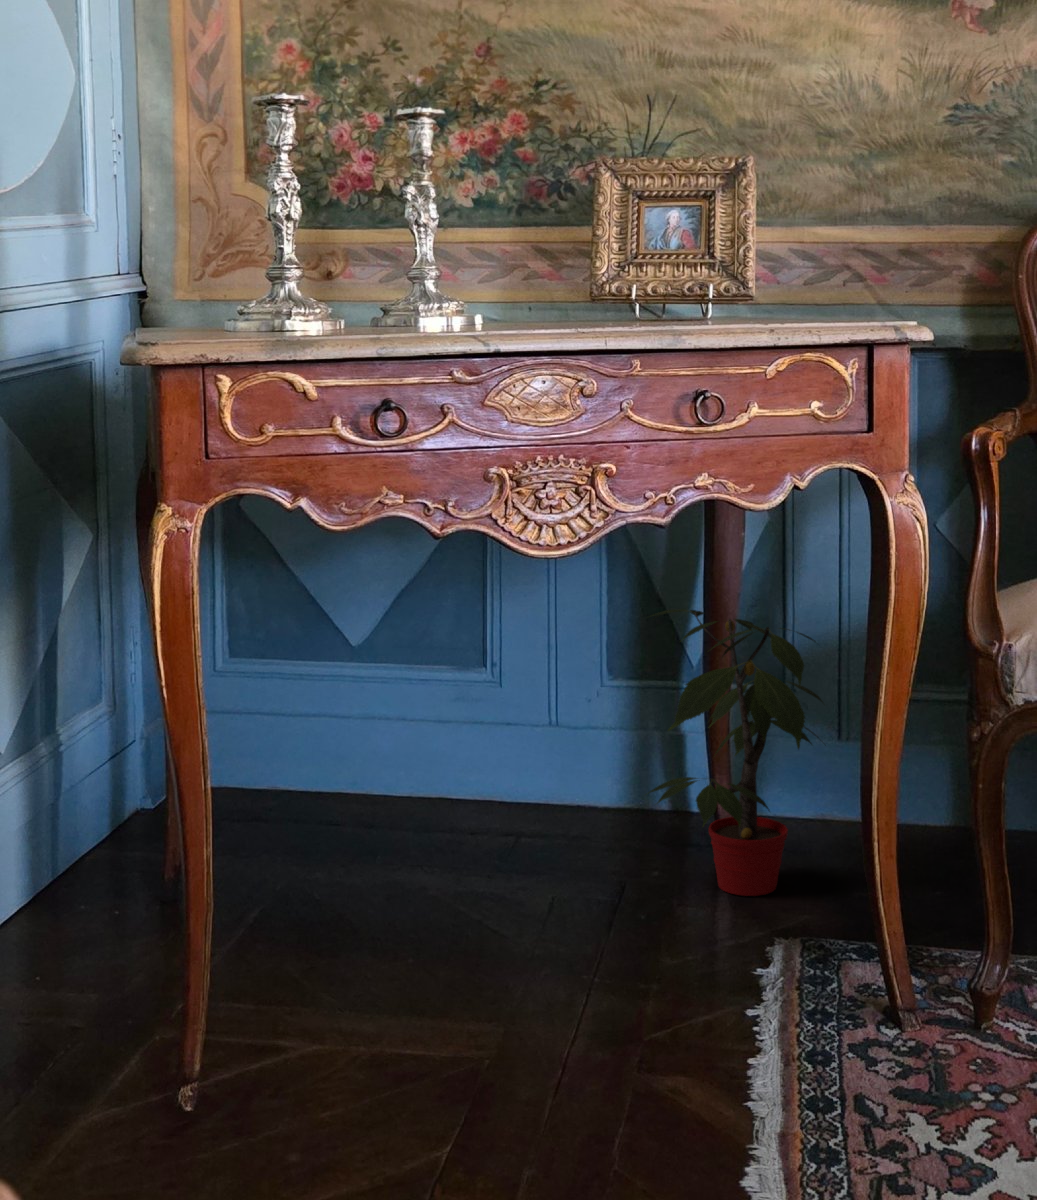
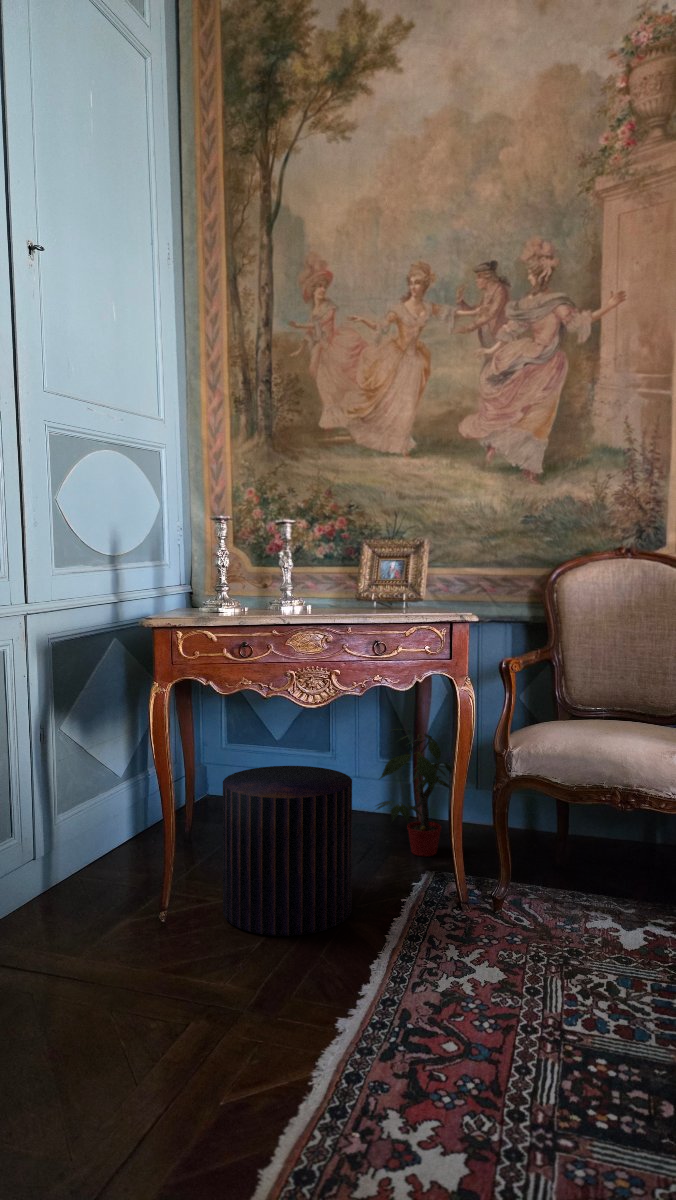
pouf: none [322,707,643,1122] -> present [223,766,352,936]

